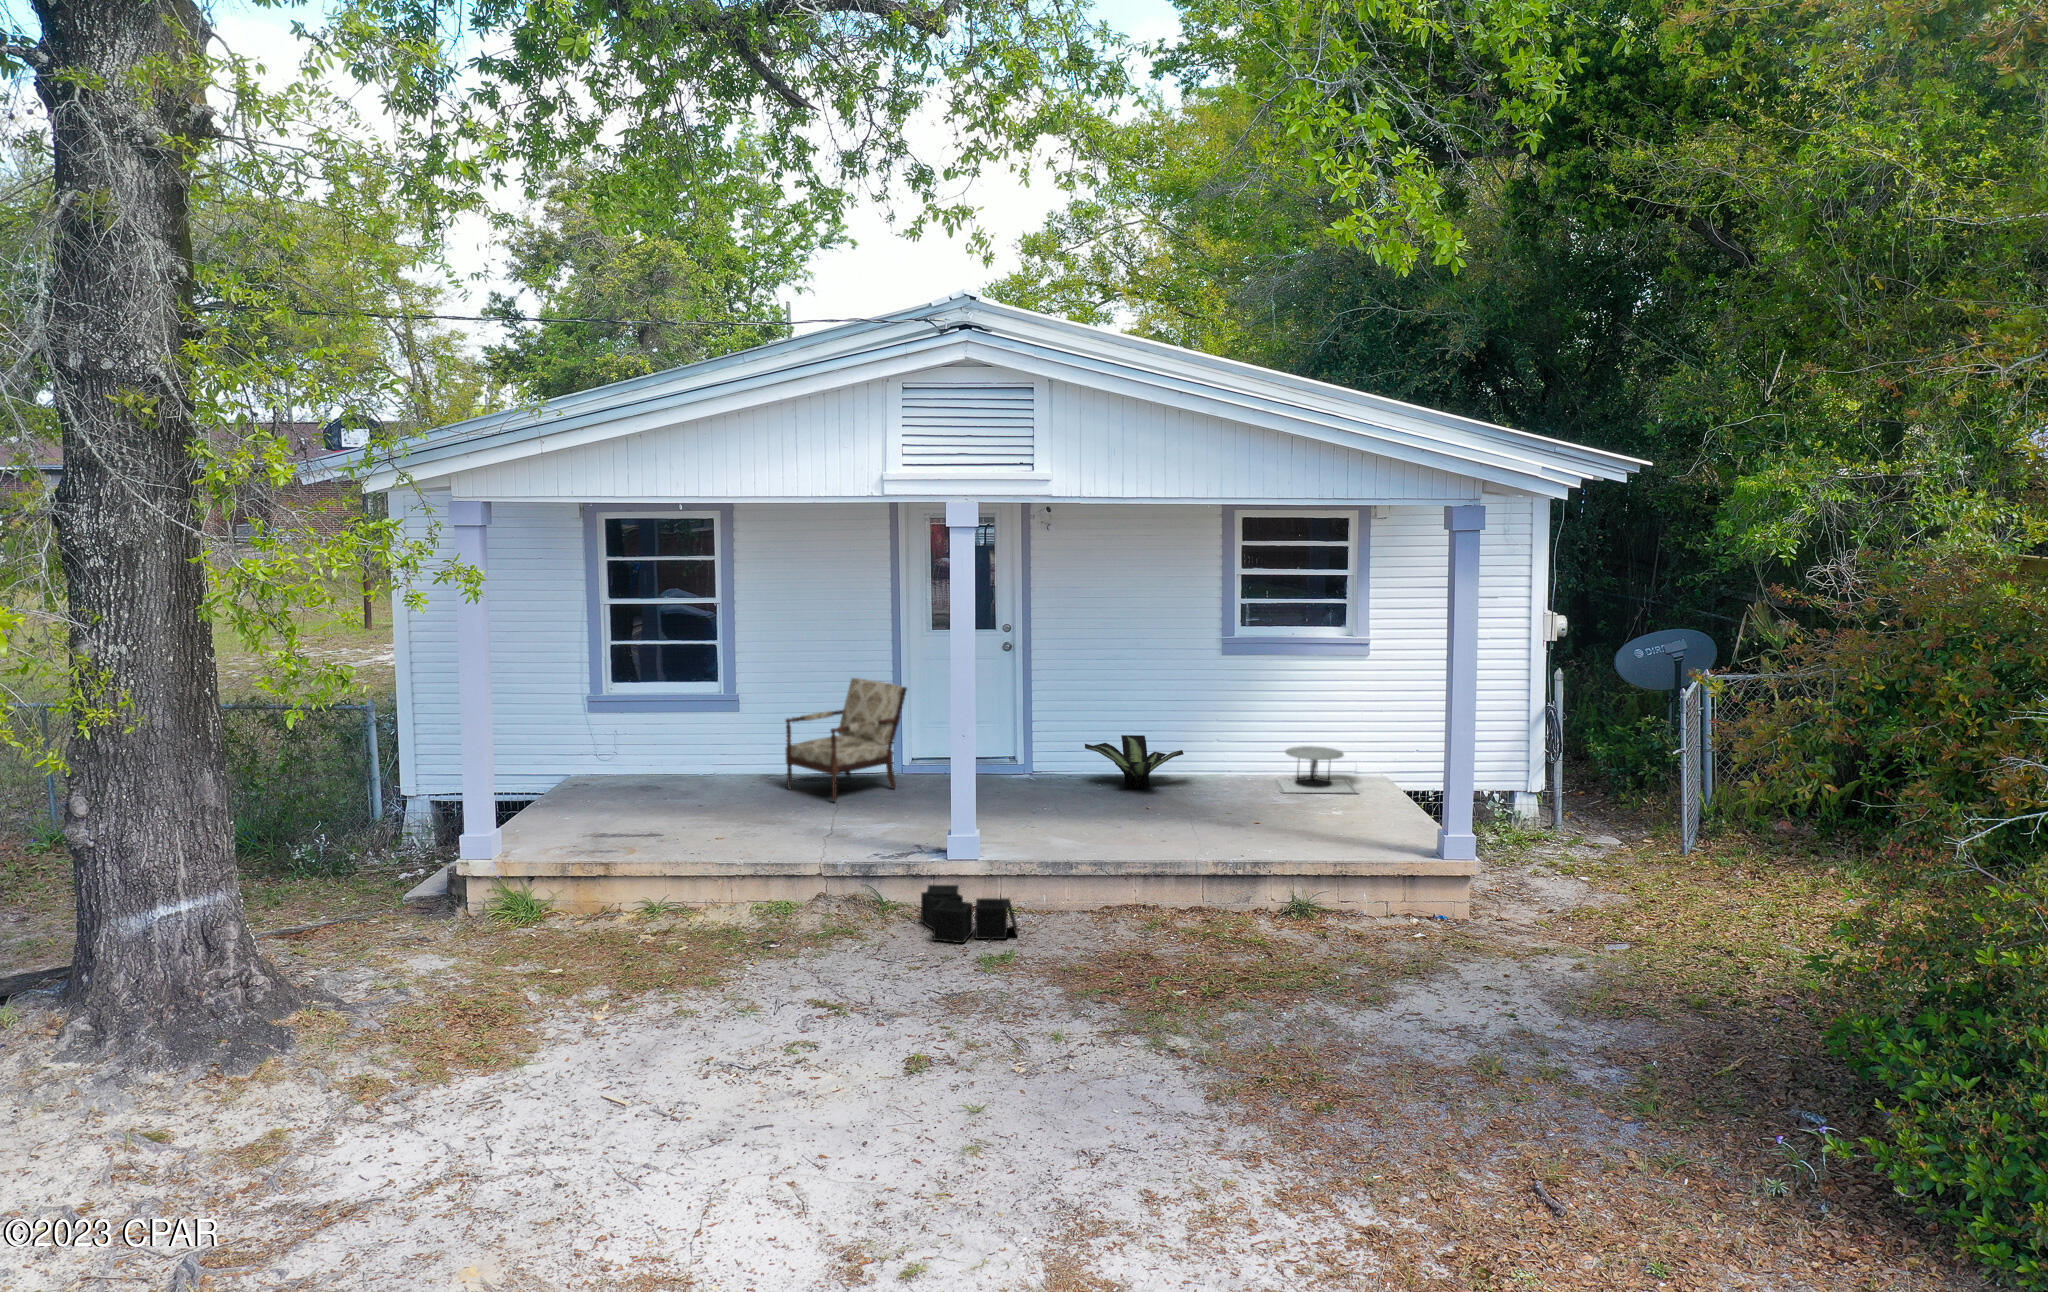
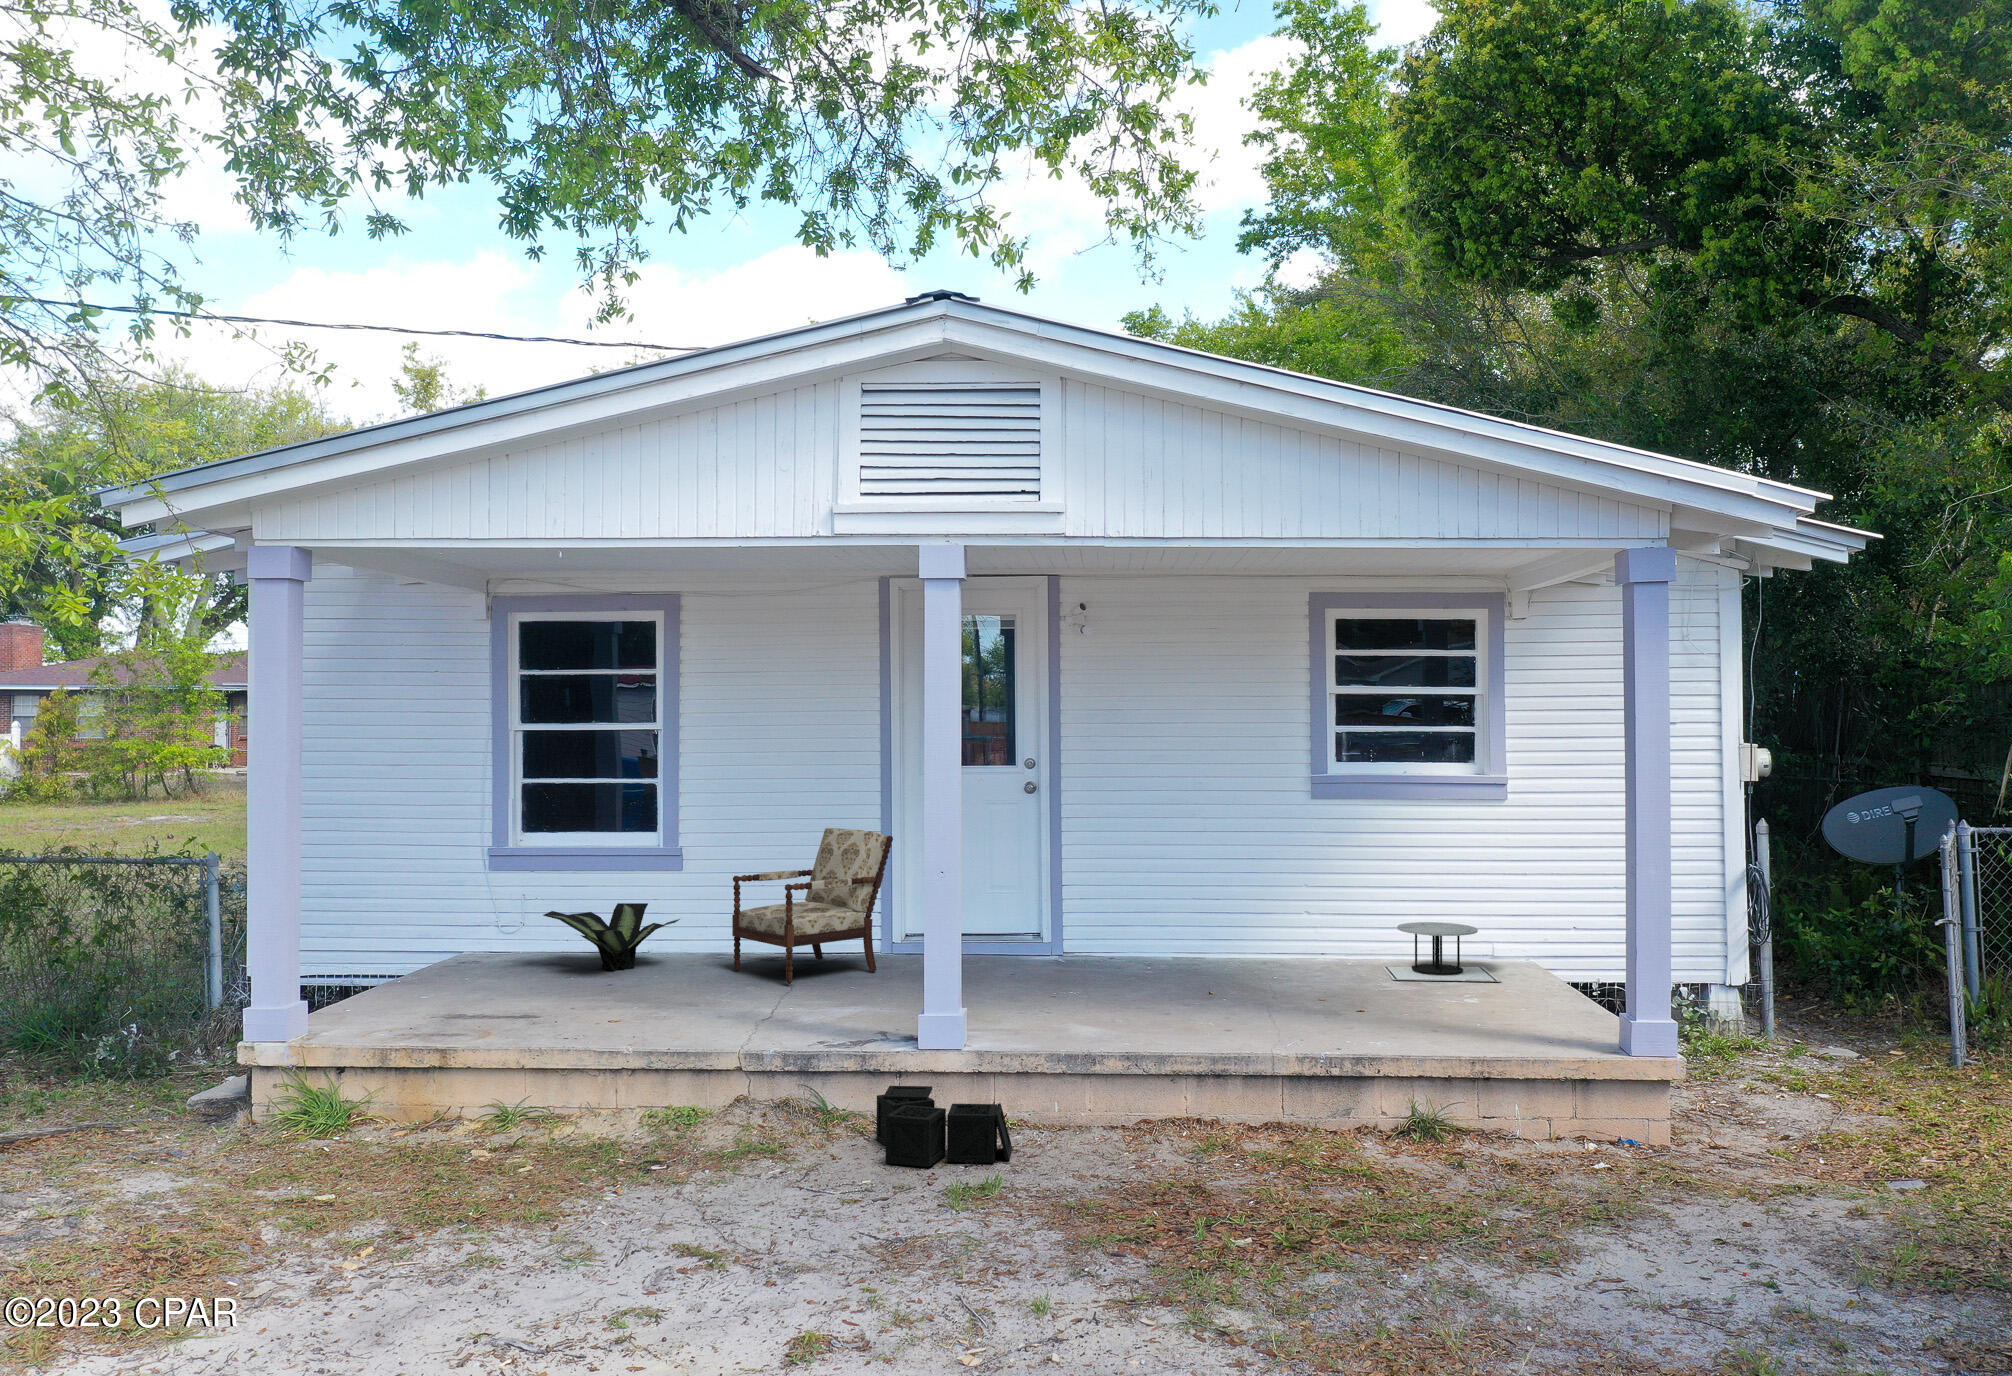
potted plant: present [1085,735,1184,789] -> present [543,903,680,971]

